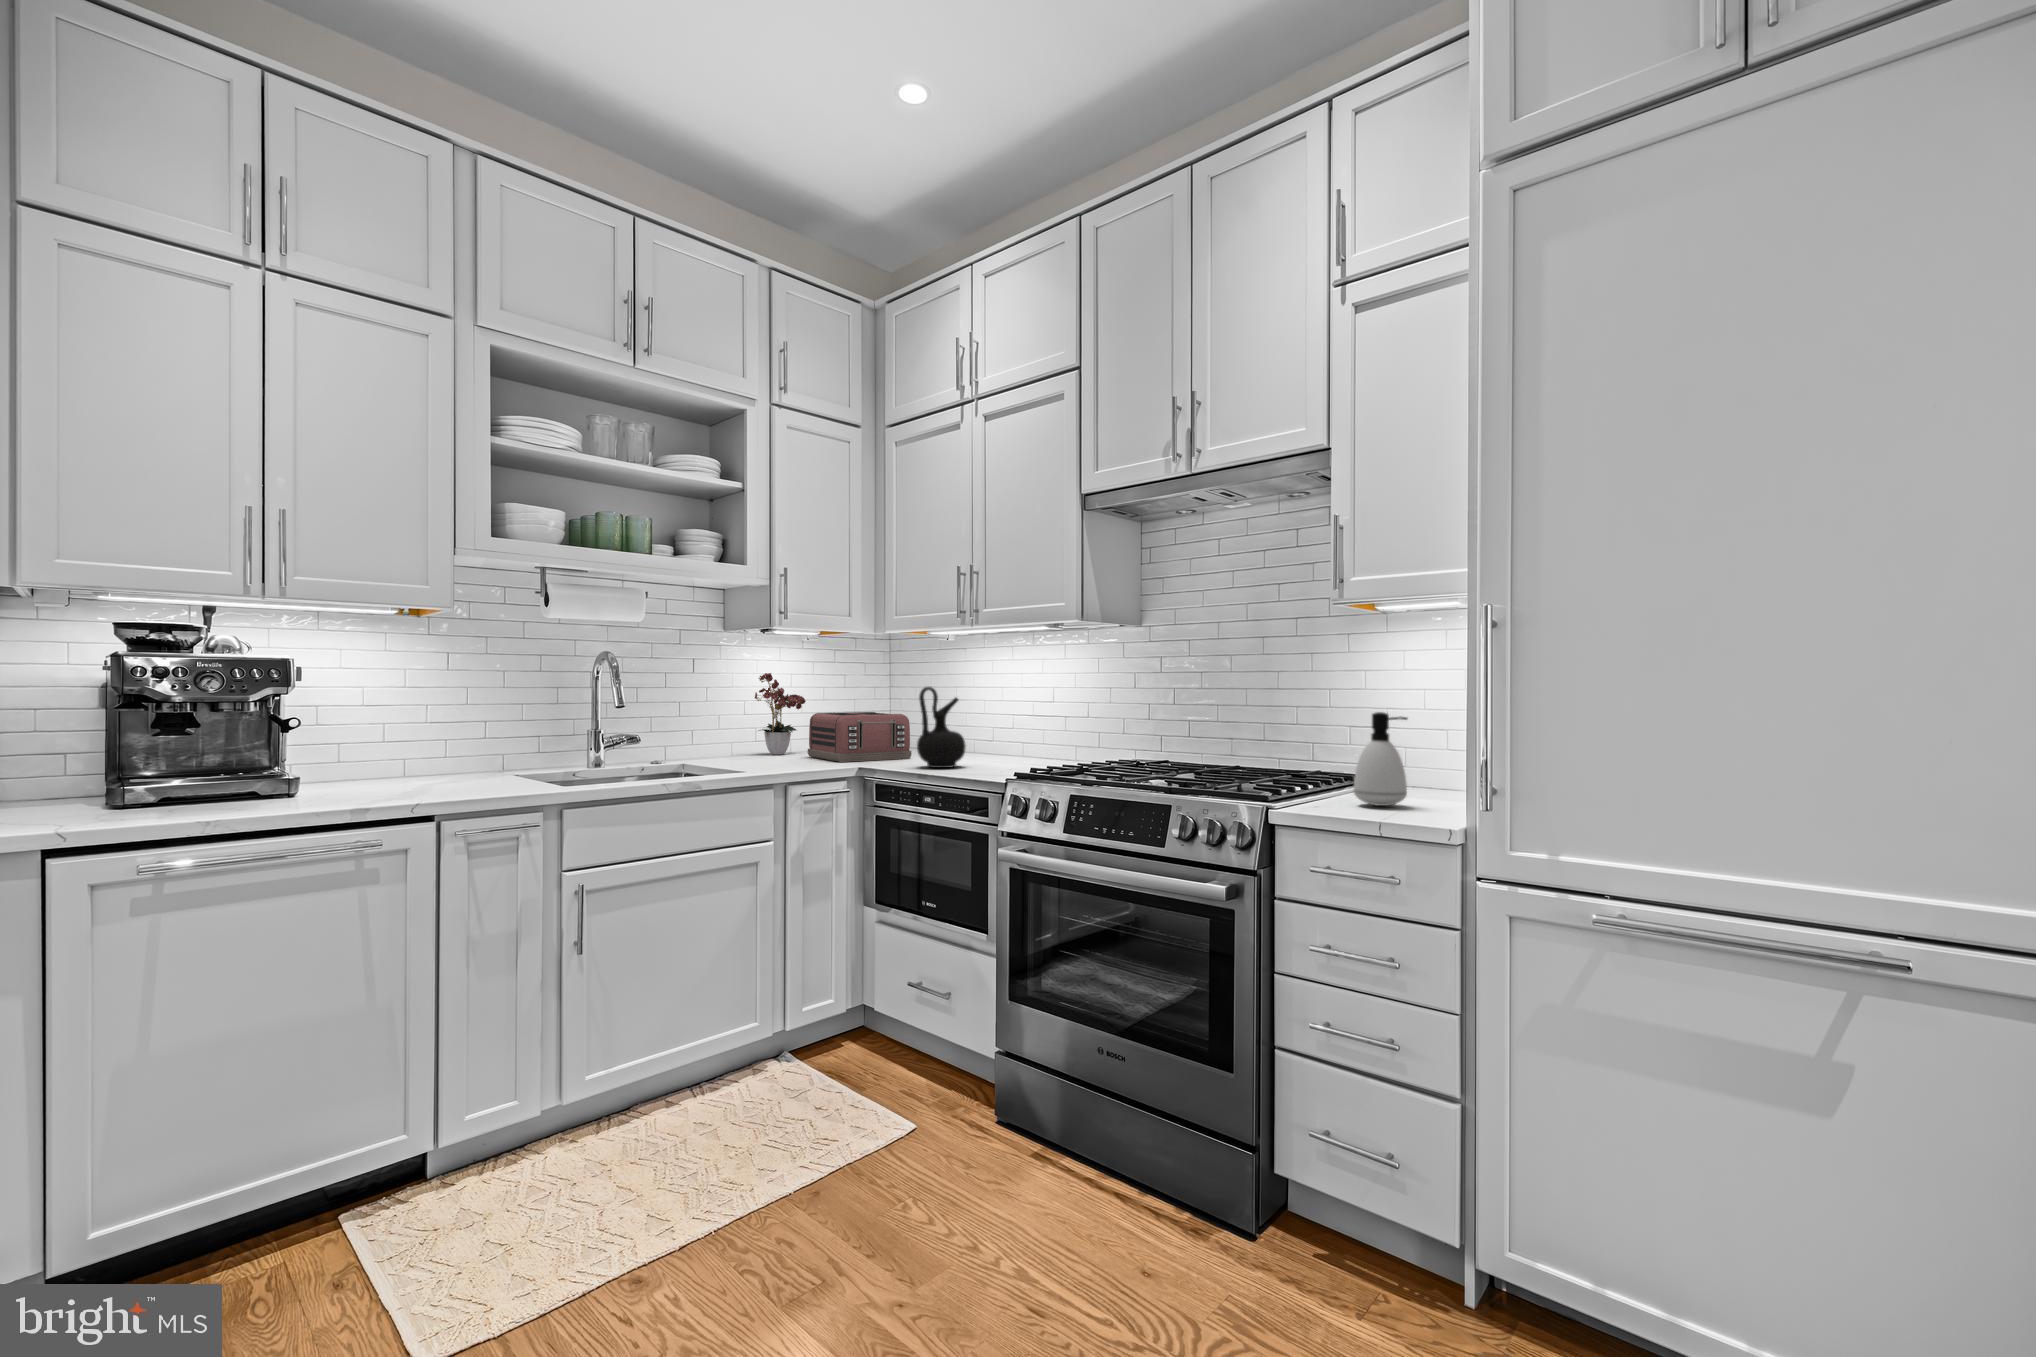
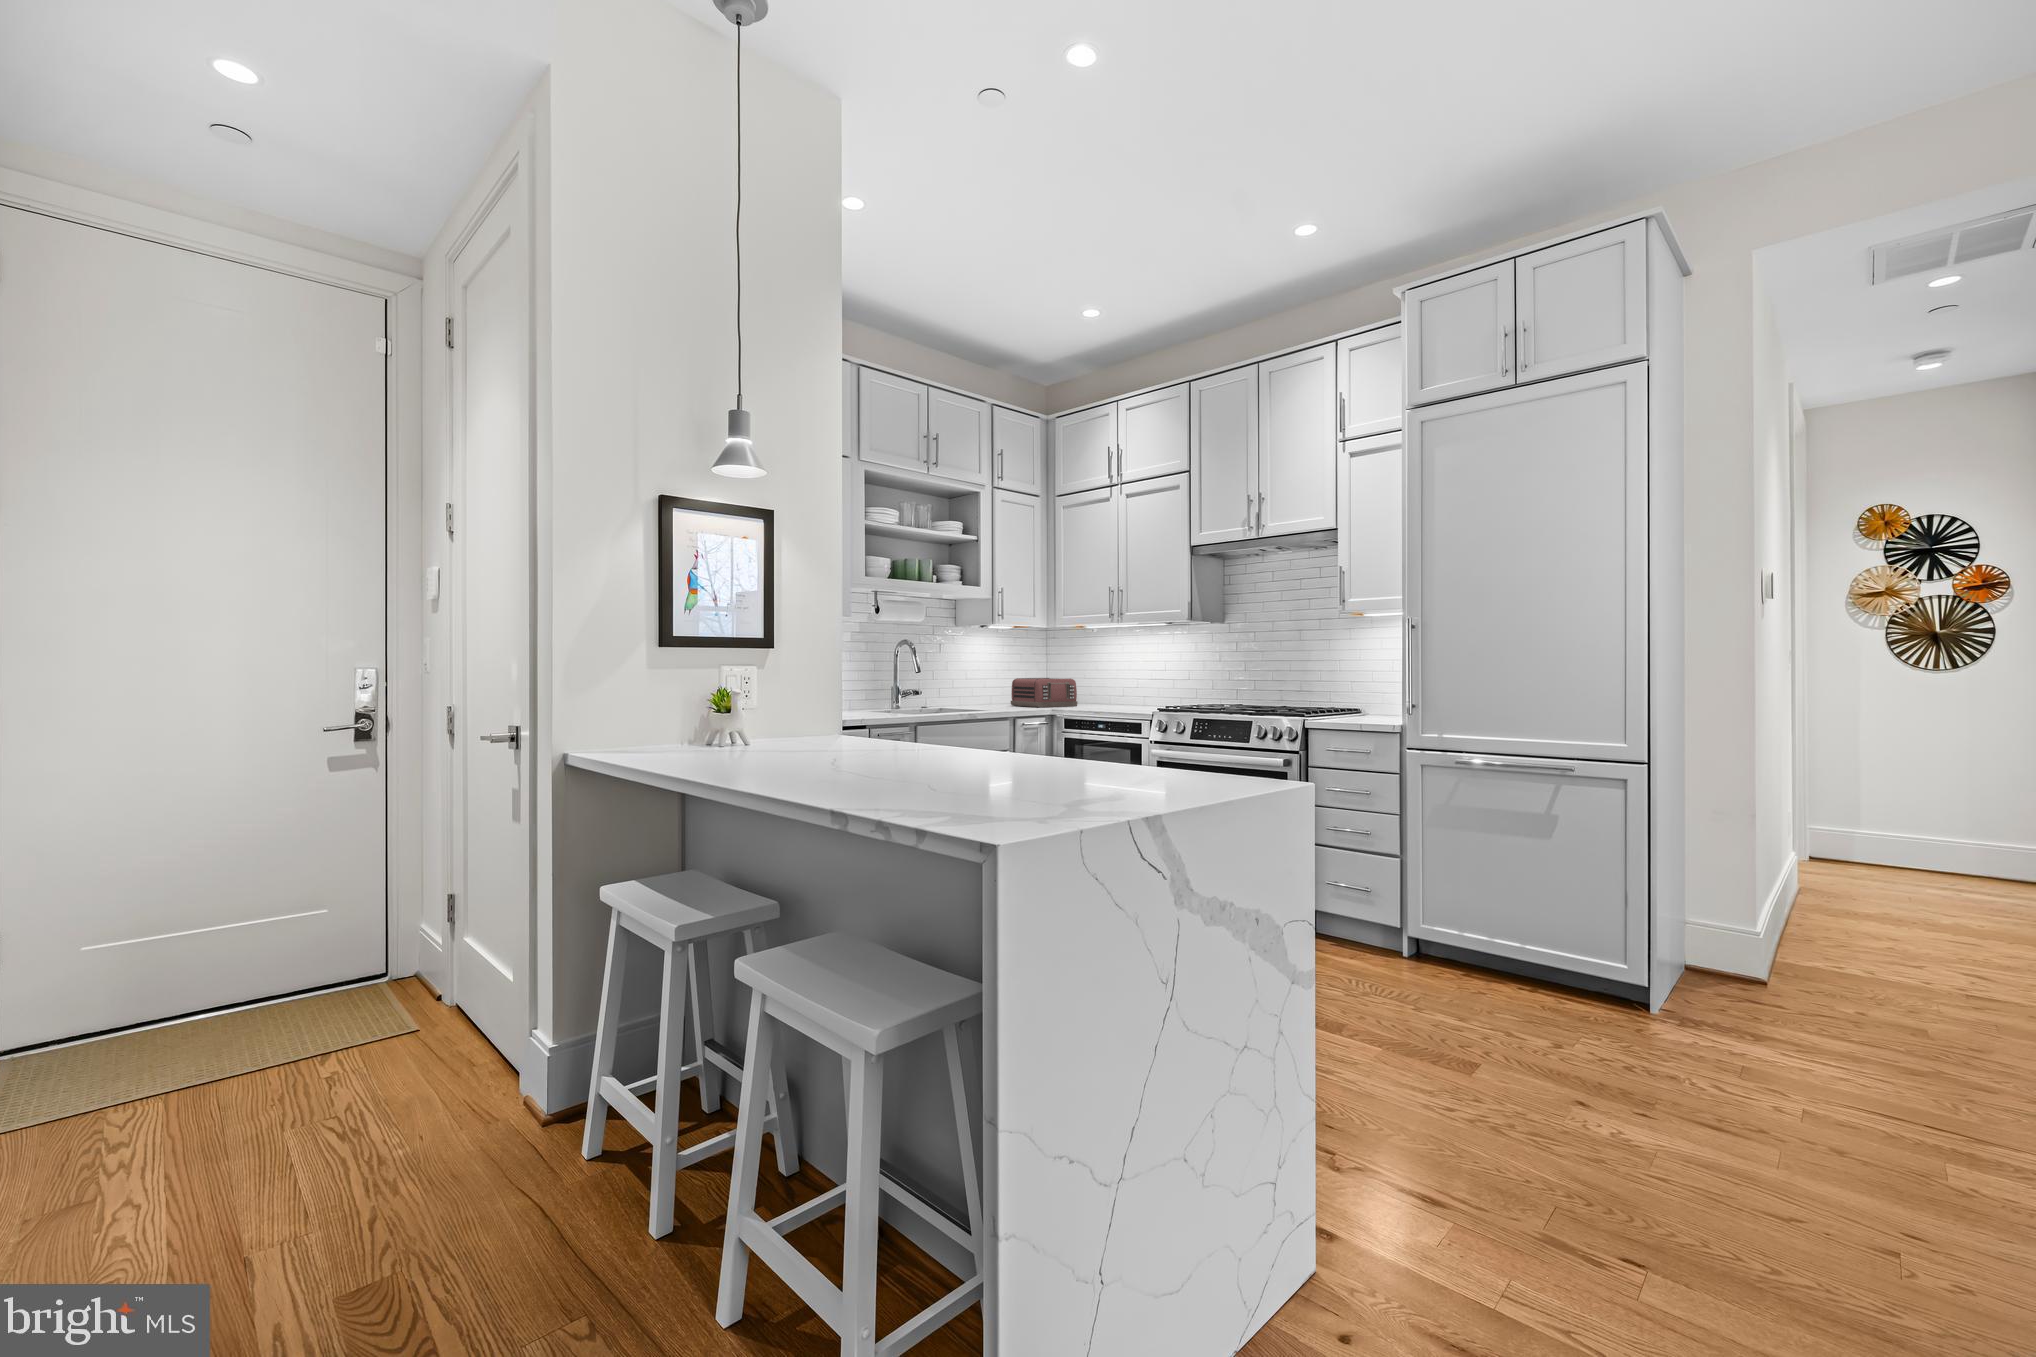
flower arrangement: present [755,673,806,755] -> none [973,651,1006,705]
ceramic jug: present [917,687,965,768] -> none [1091,661,1120,709]
soap dispenser: present [1354,712,1407,806] -> none [1349,671,1376,718]

